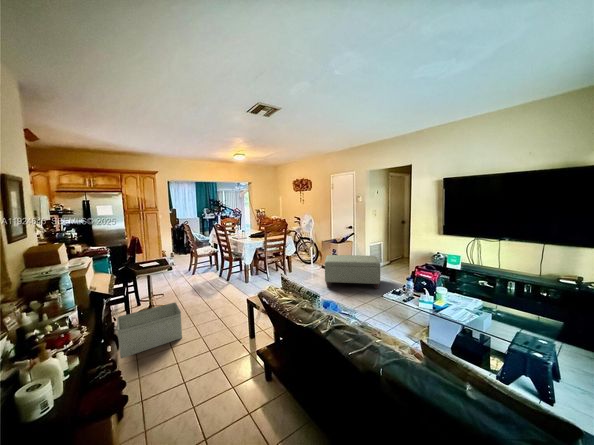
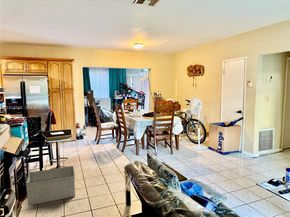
ottoman: present [325,255,380,289] -> none [208,137,268,176]

